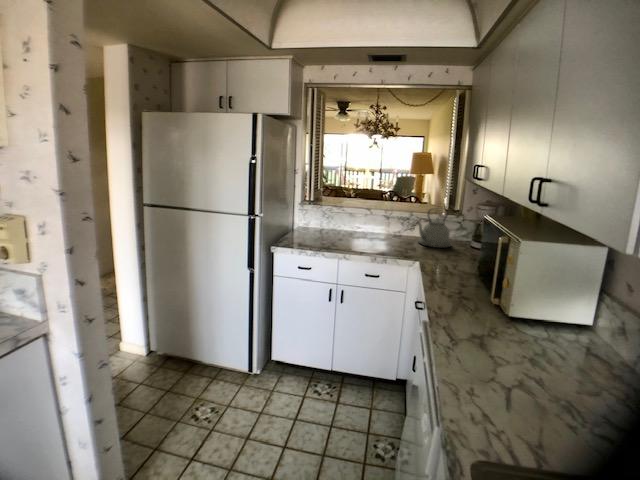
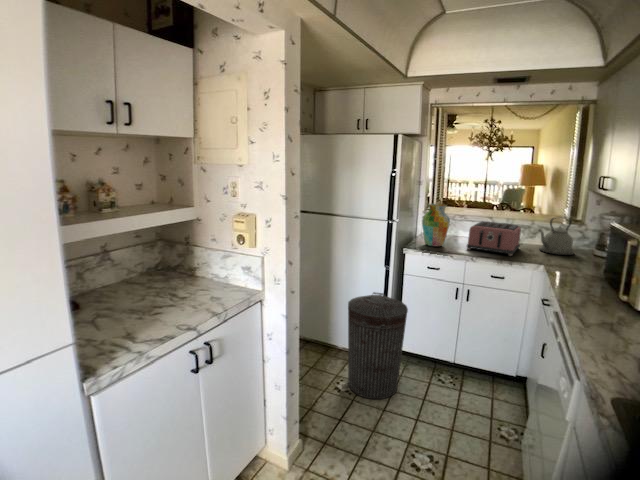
vase: none [296,195,325,243] -> present [422,204,450,246]
toaster: none [344,213,400,251] -> present [467,221,521,256]
trash can: none [203,301,275,426] -> present [348,292,408,399]

